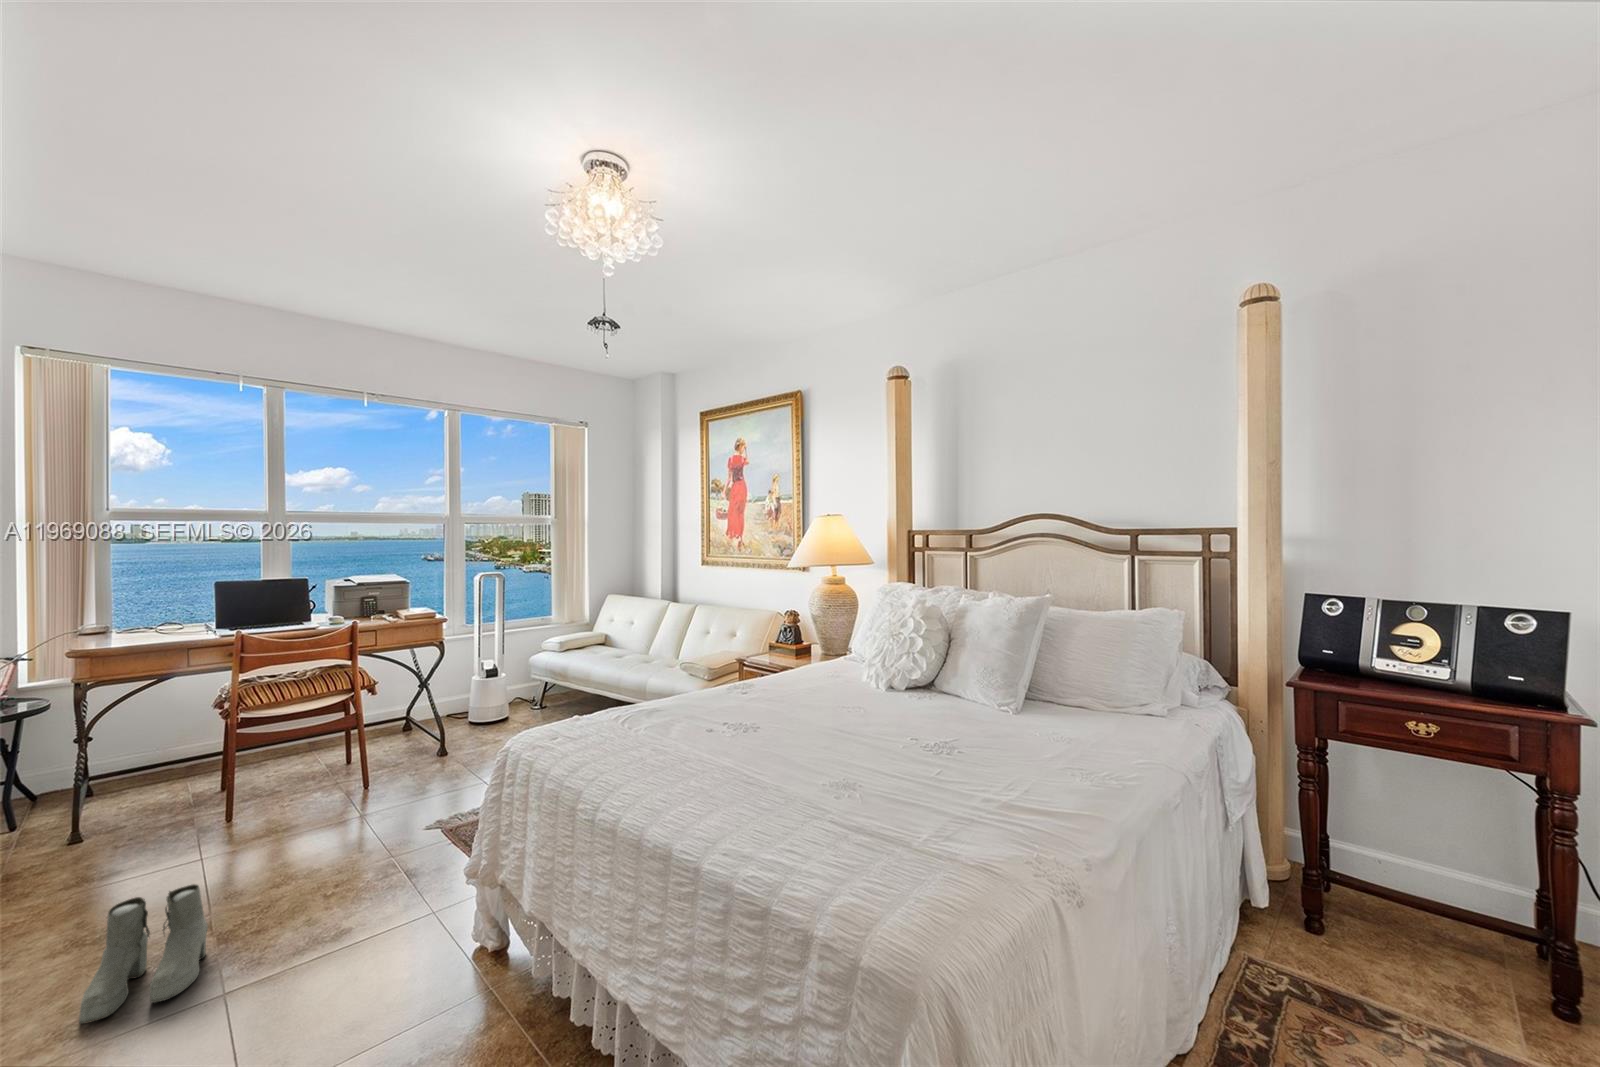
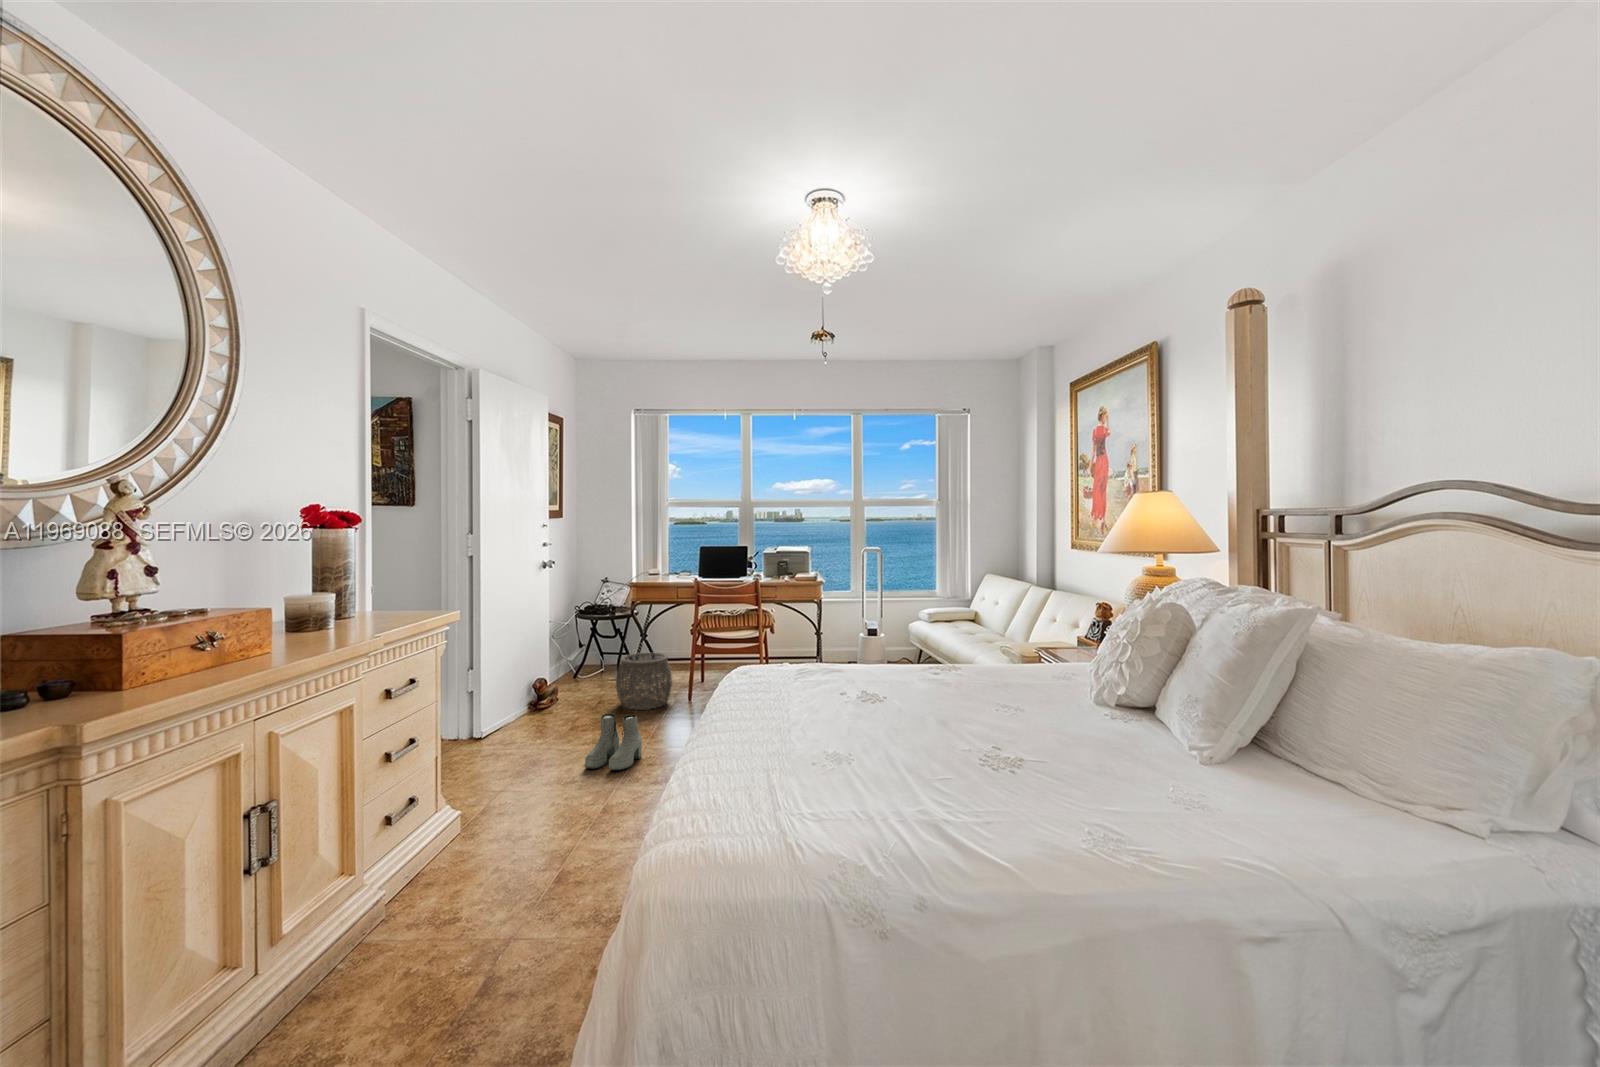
woven basket: none [49,765,191,881] -> present [616,653,672,710]

